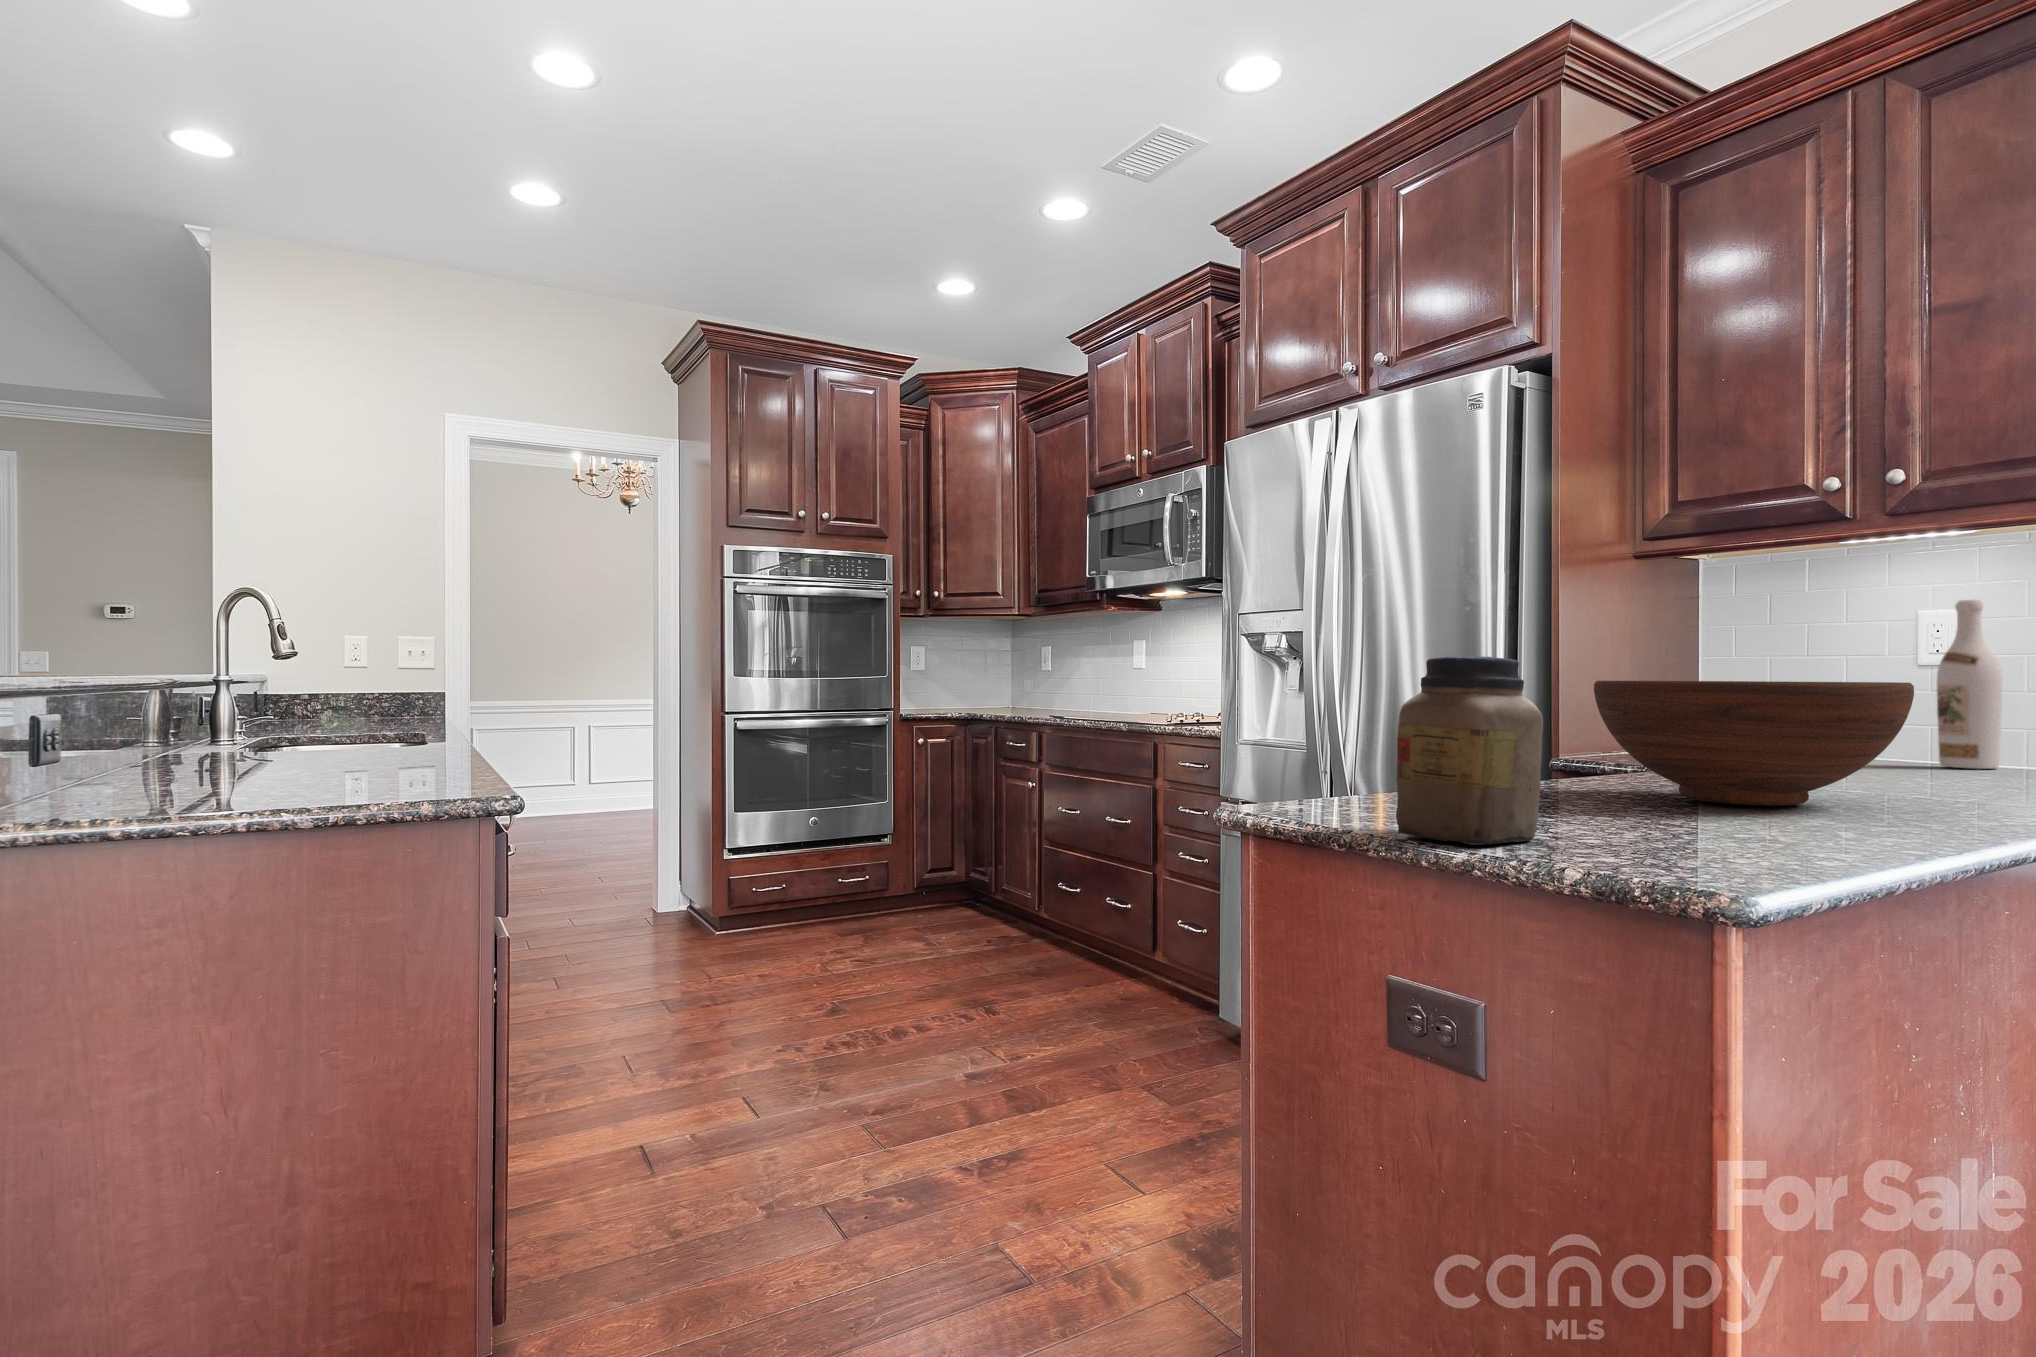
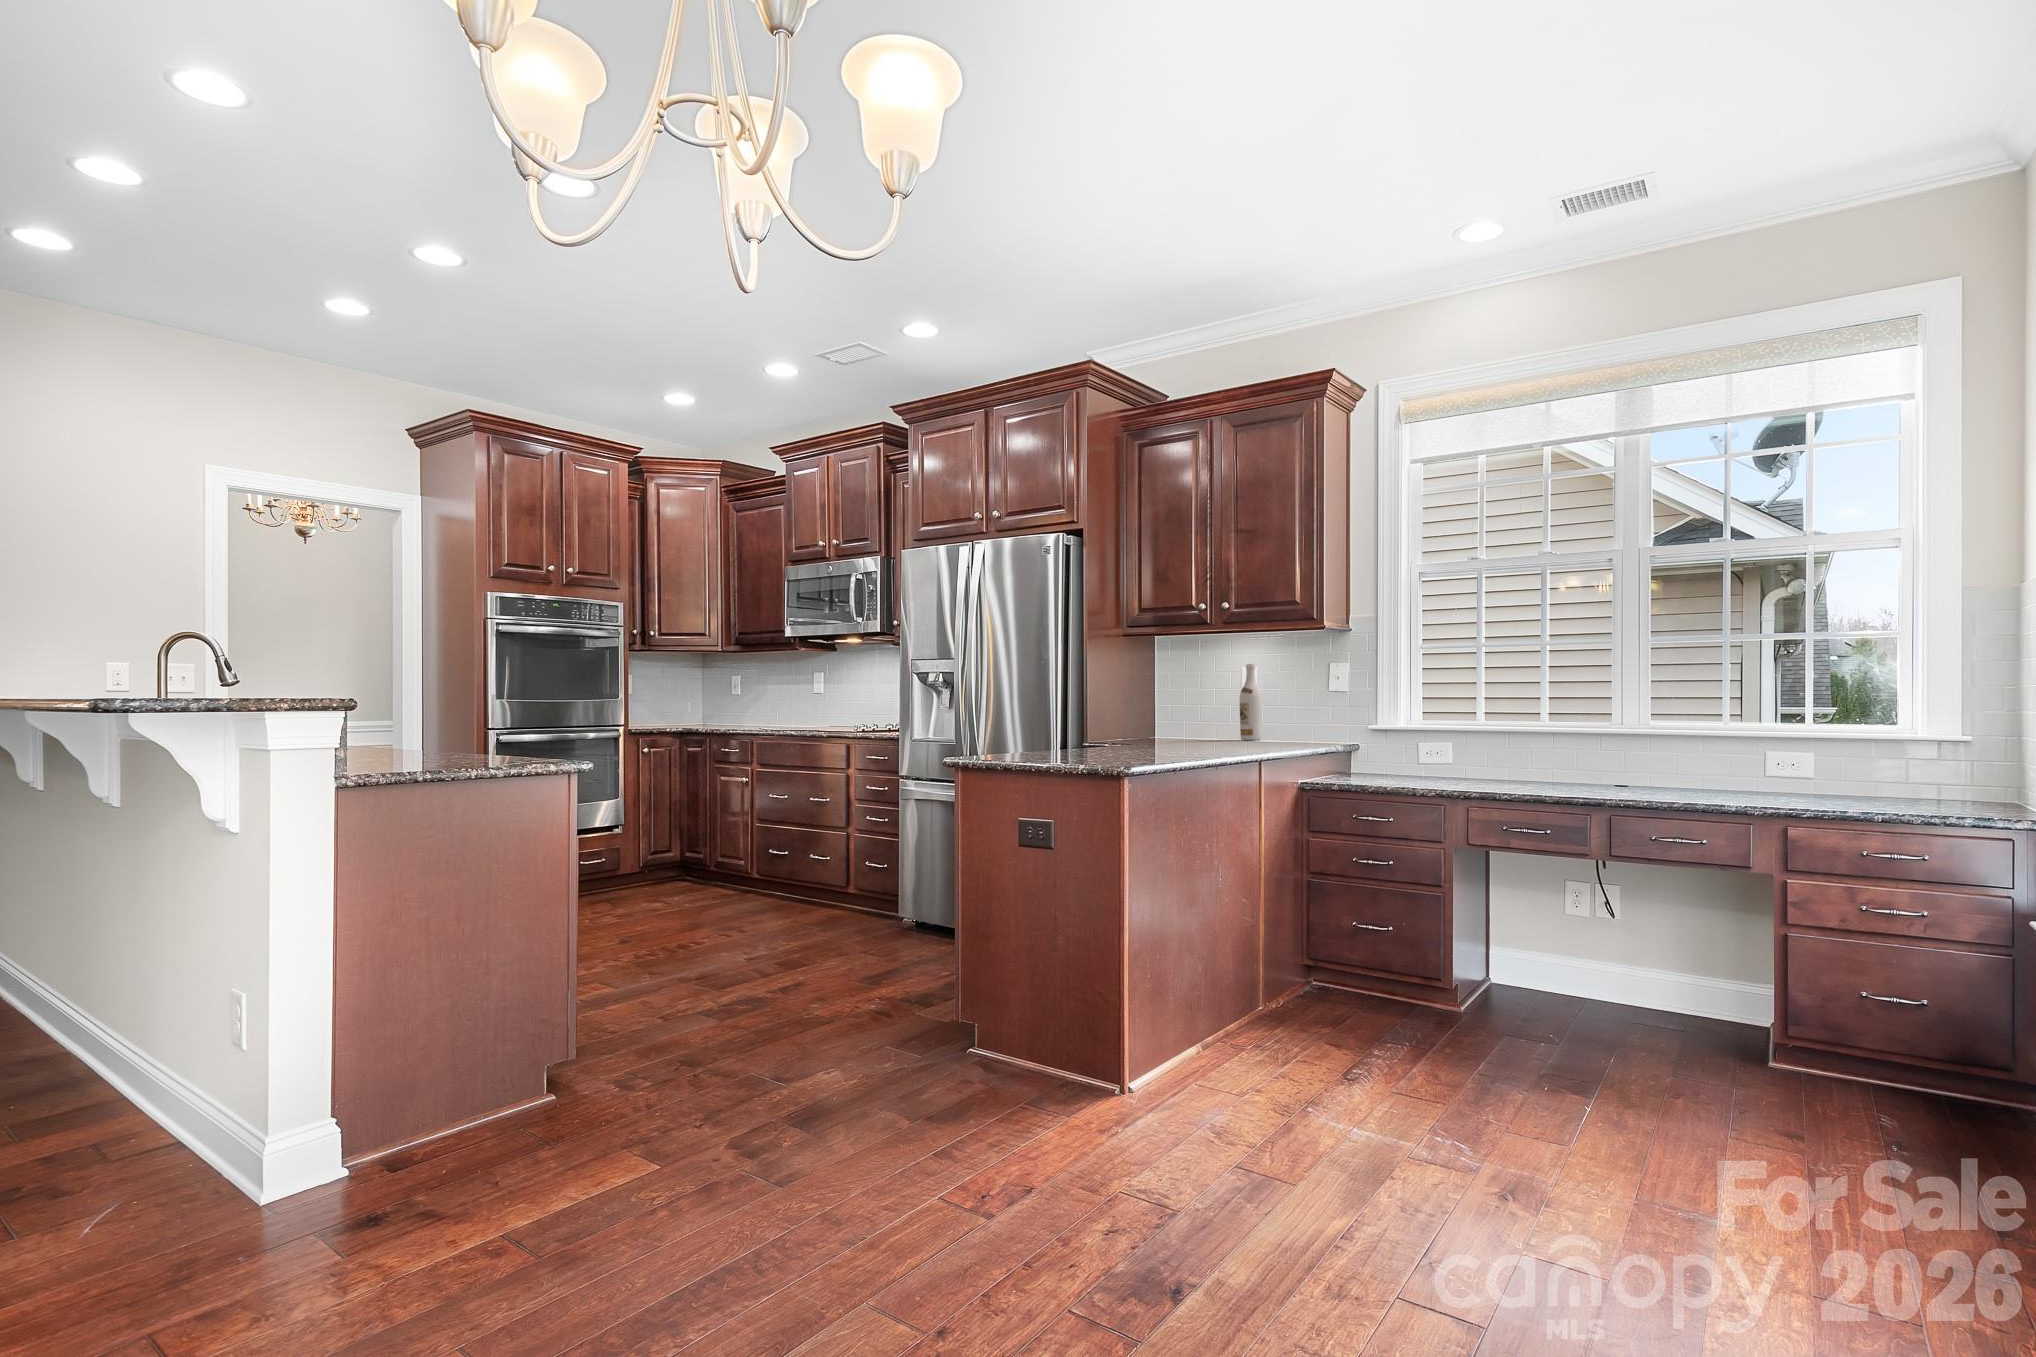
jar: present [1396,656,1543,845] -> none [1020,695,1070,764]
fruit bowl: present [1594,681,1914,806] -> none [1094,703,1201,753]

